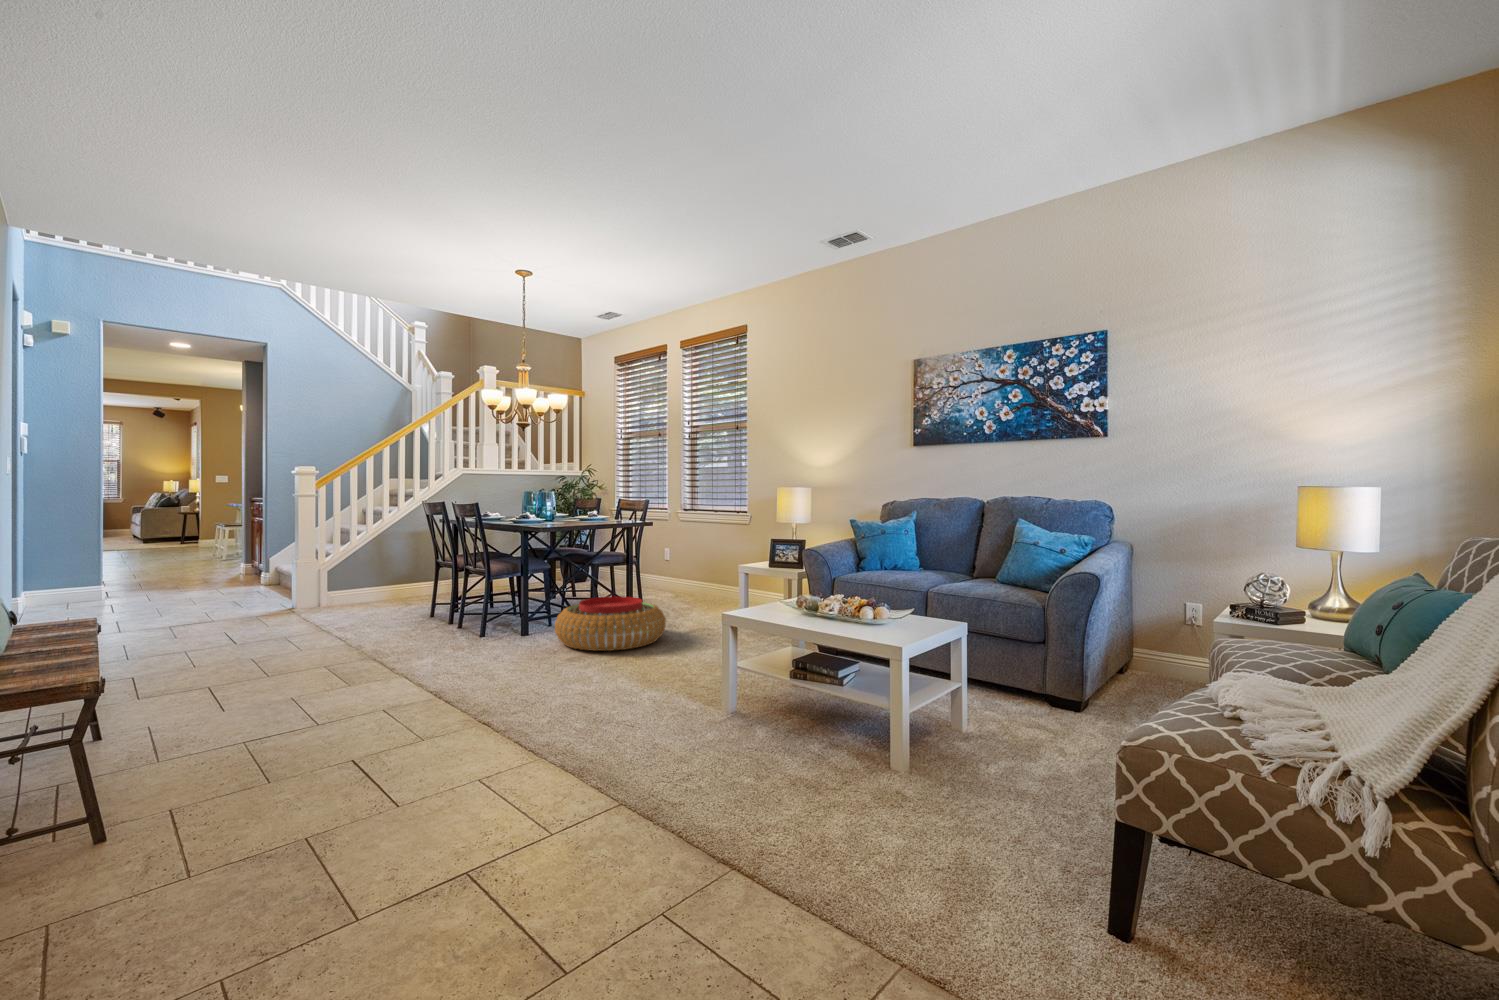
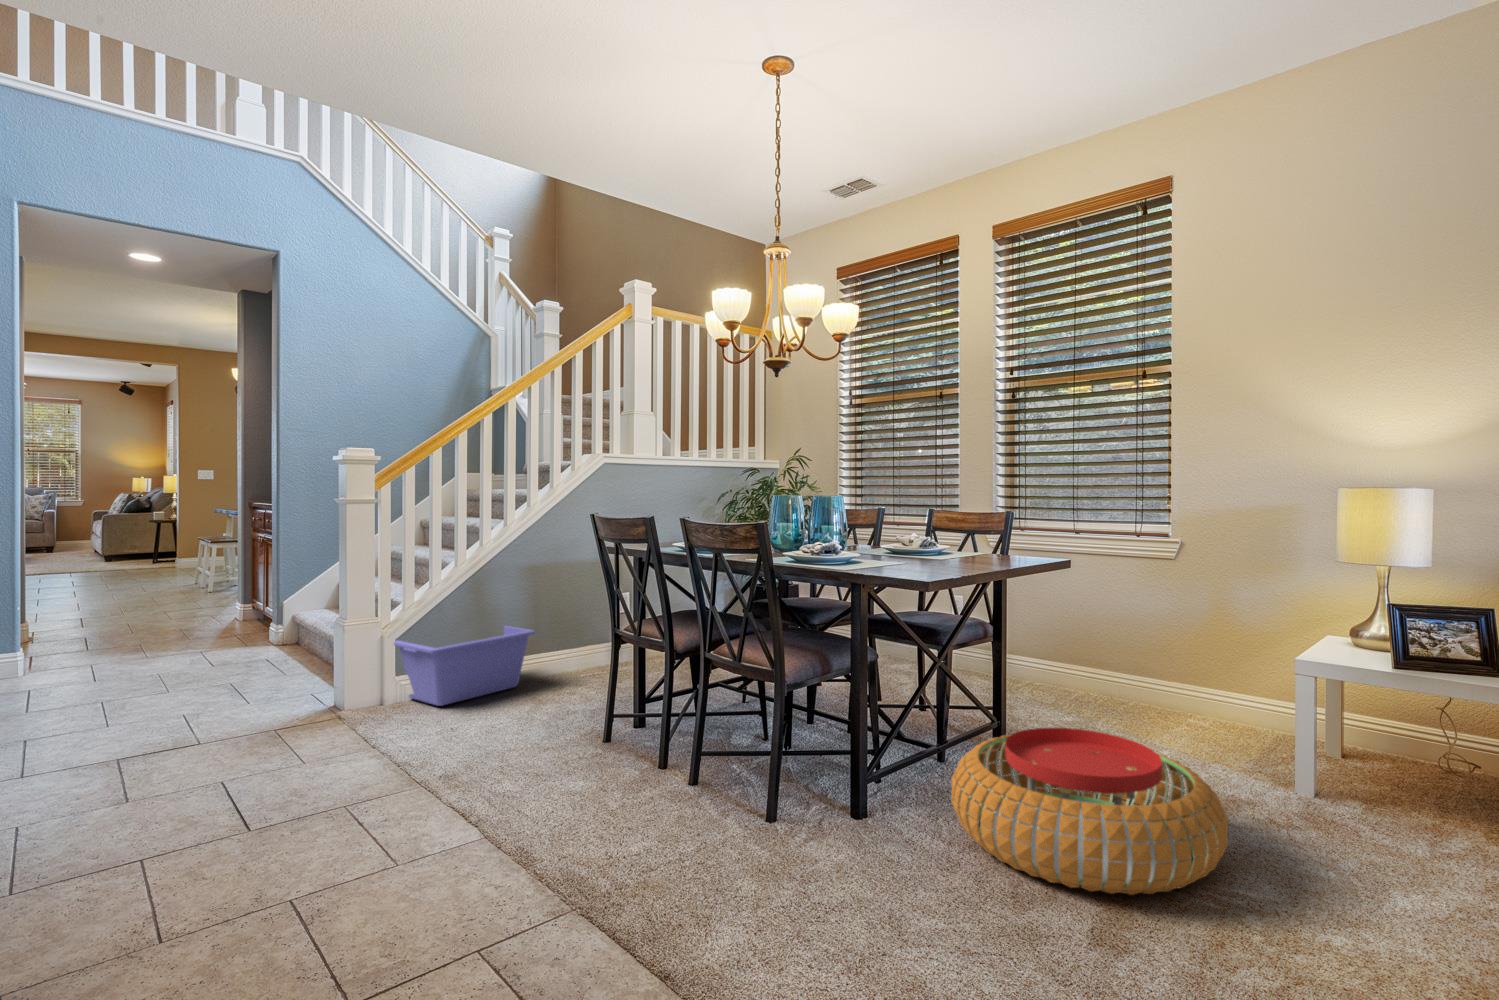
storage bin: none [323,566,411,606] -> present [394,626,535,706]

